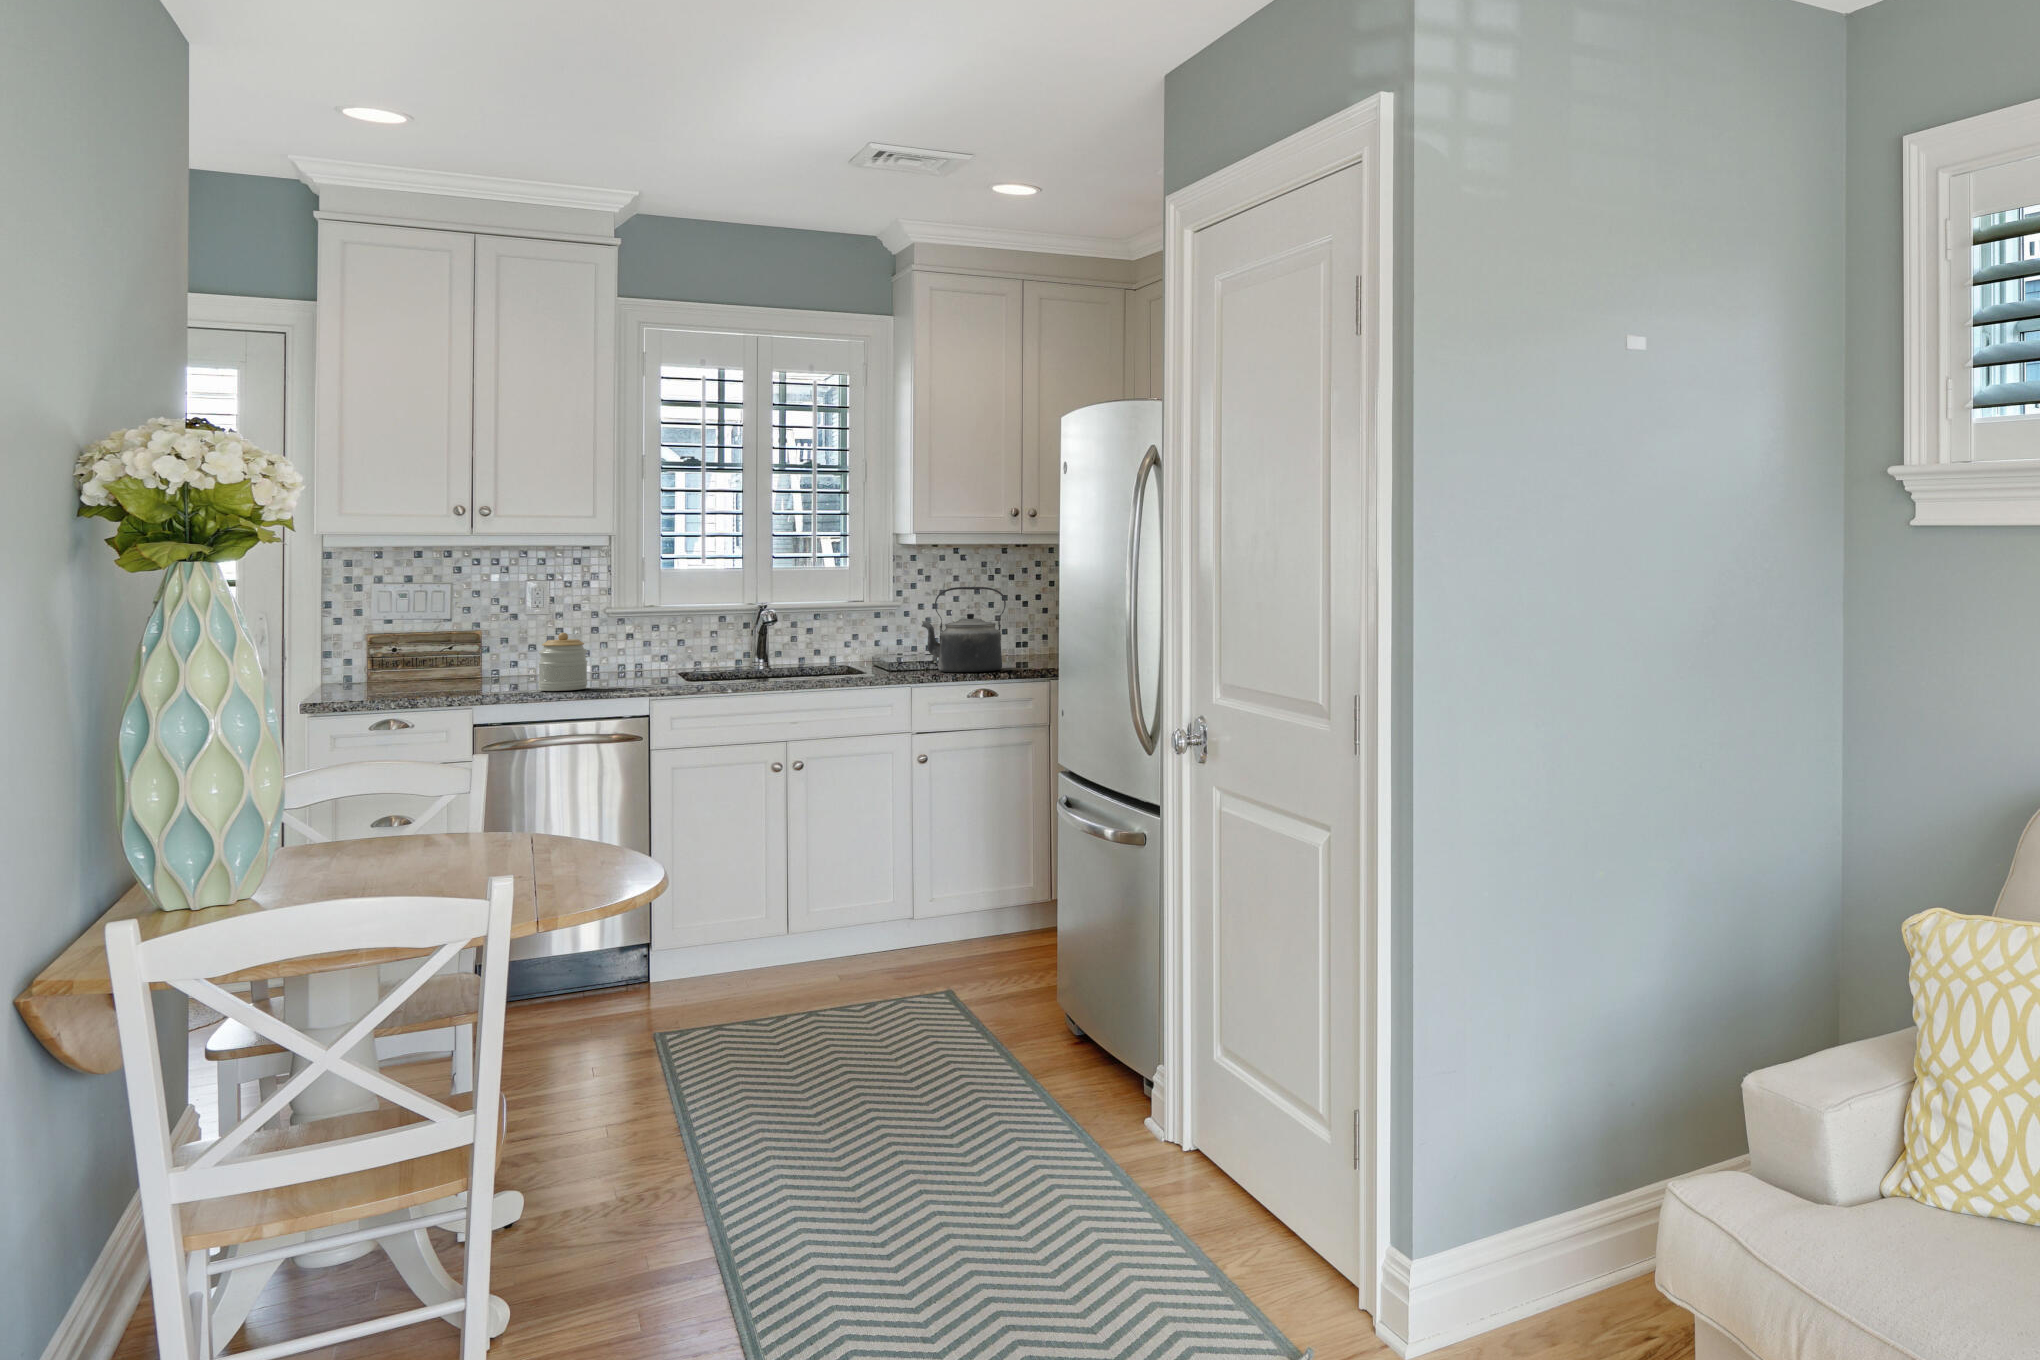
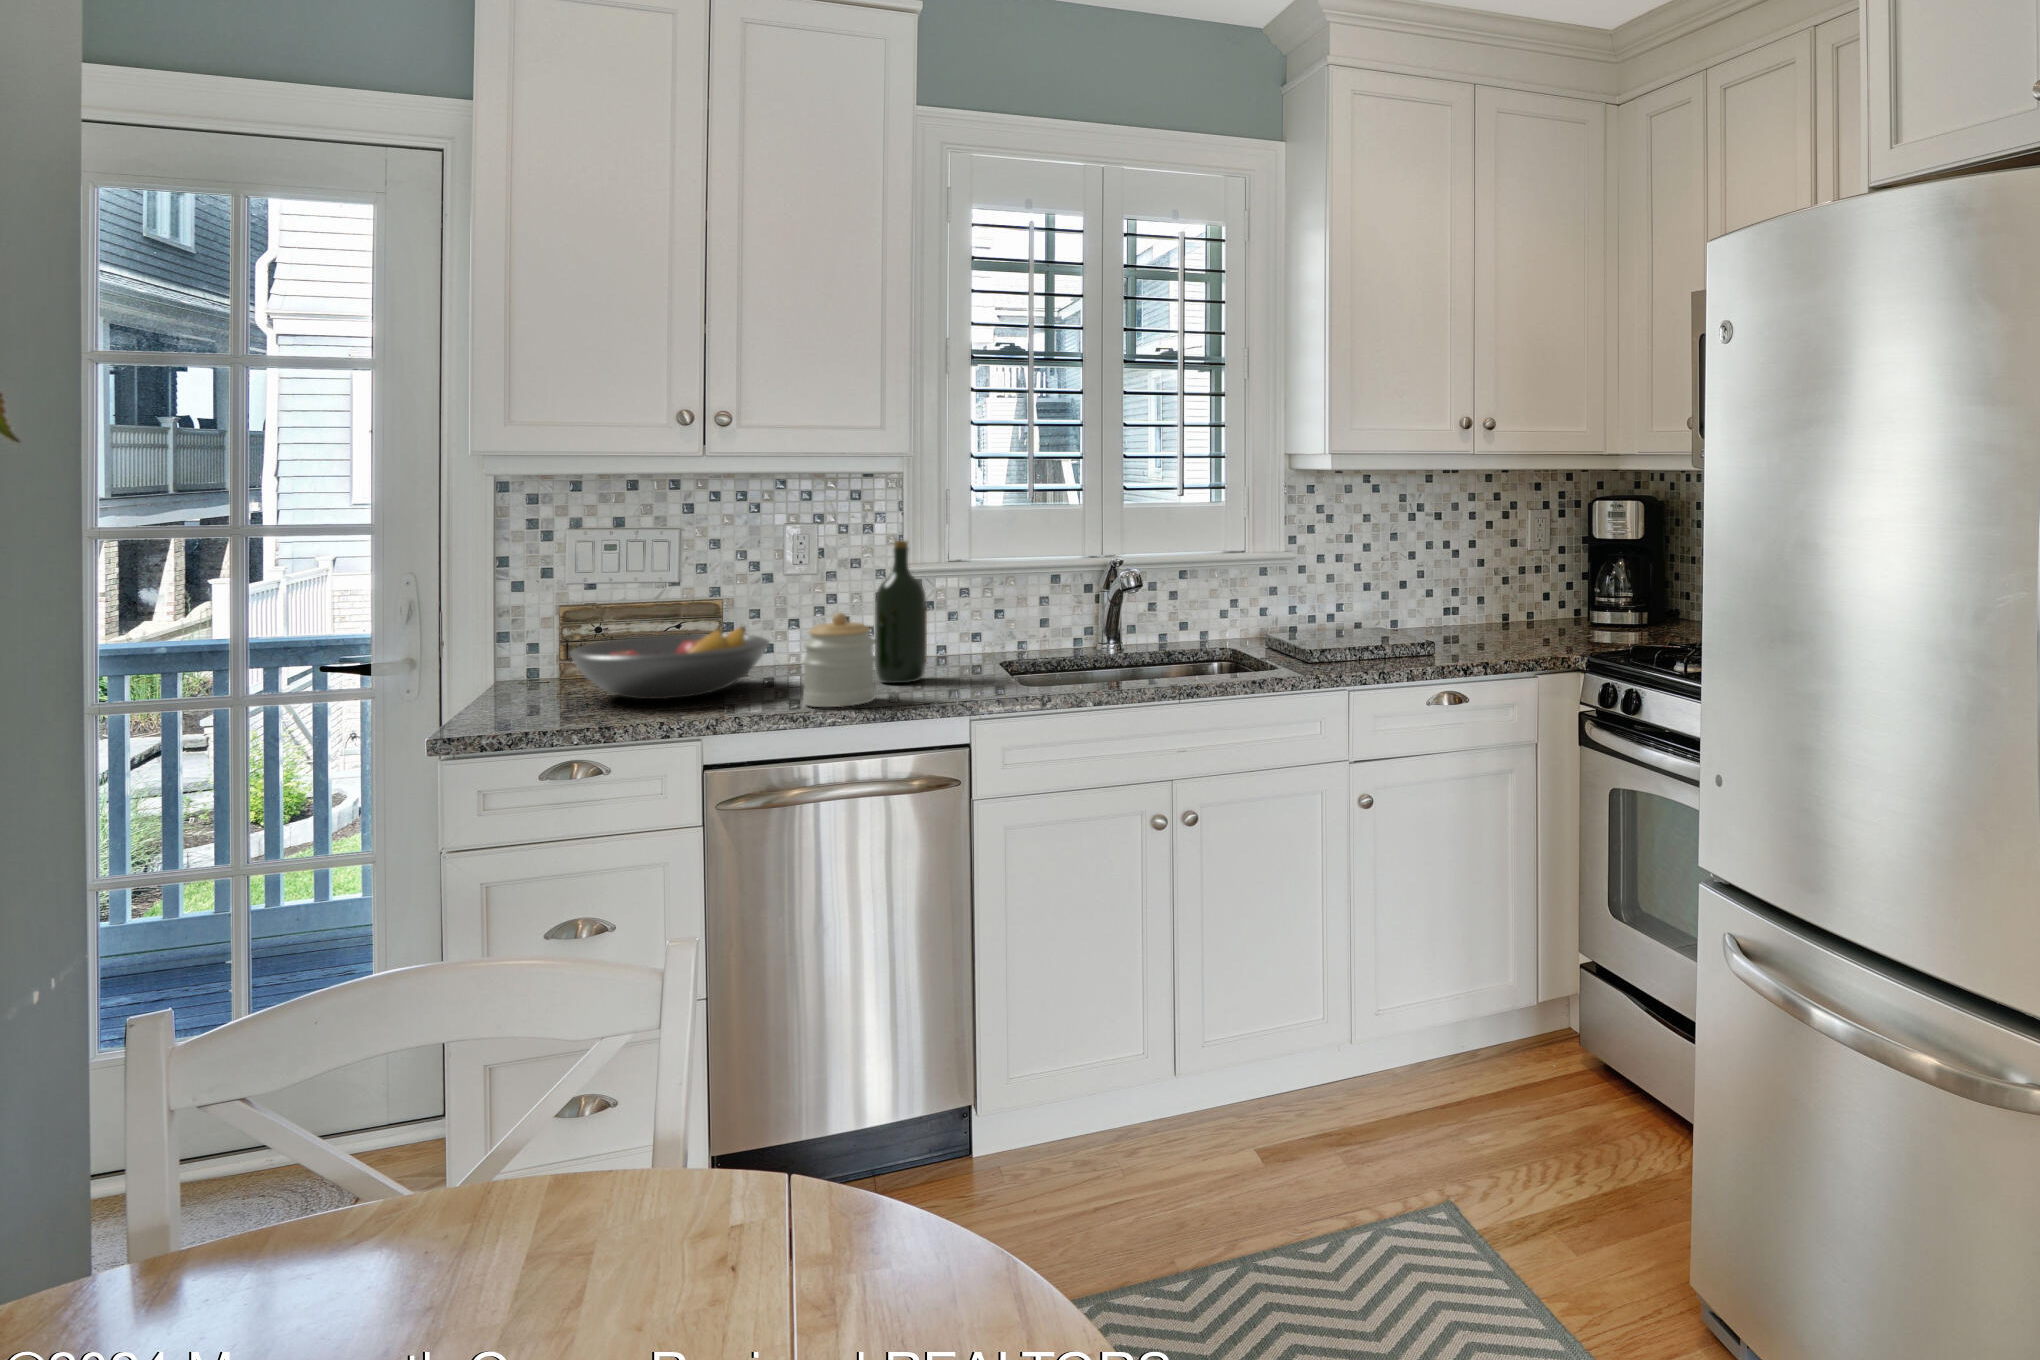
kettle: present [922,587,1006,672] -> none [1340,535,1458,665]
wine bottle: none [589,590,625,683] -> present [875,541,927,683]
fruit bowl: none [380,646,516,689] -> present [570,626,769,699]

